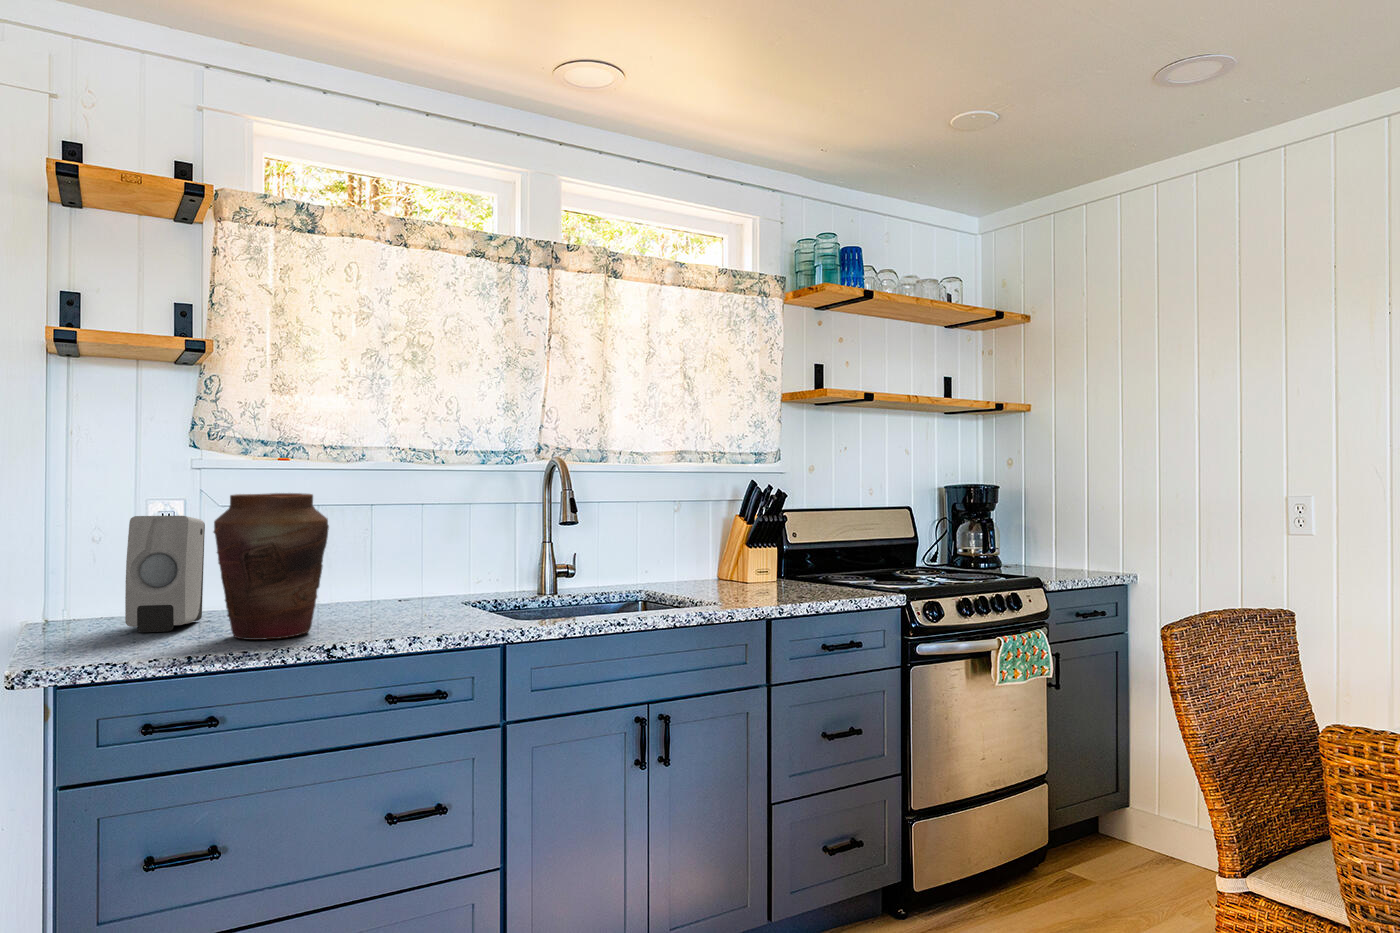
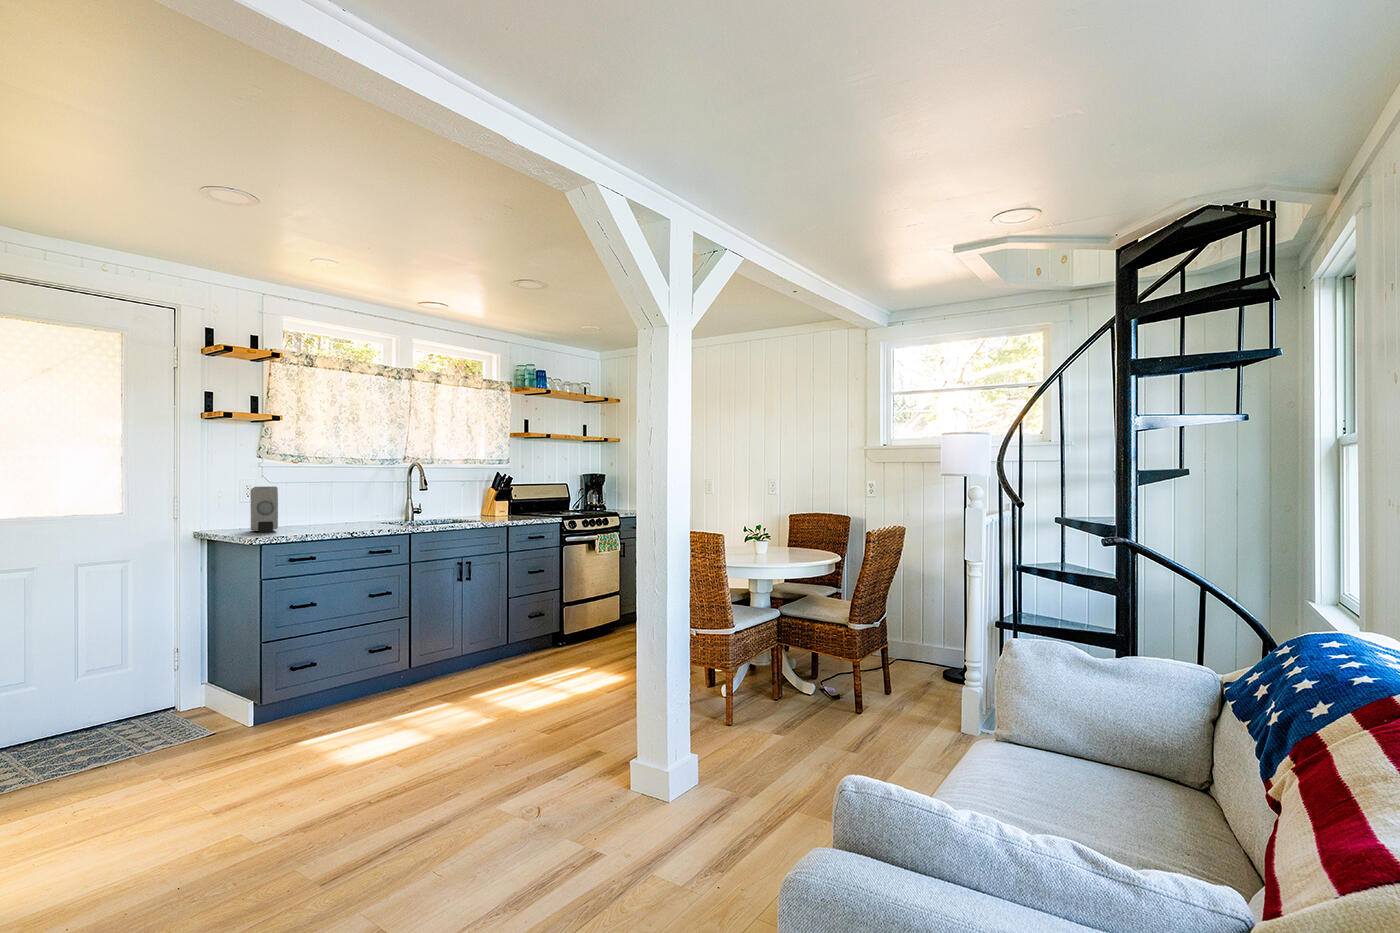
vase: present [214,493,329,640] -> none [296,478,342,532]

